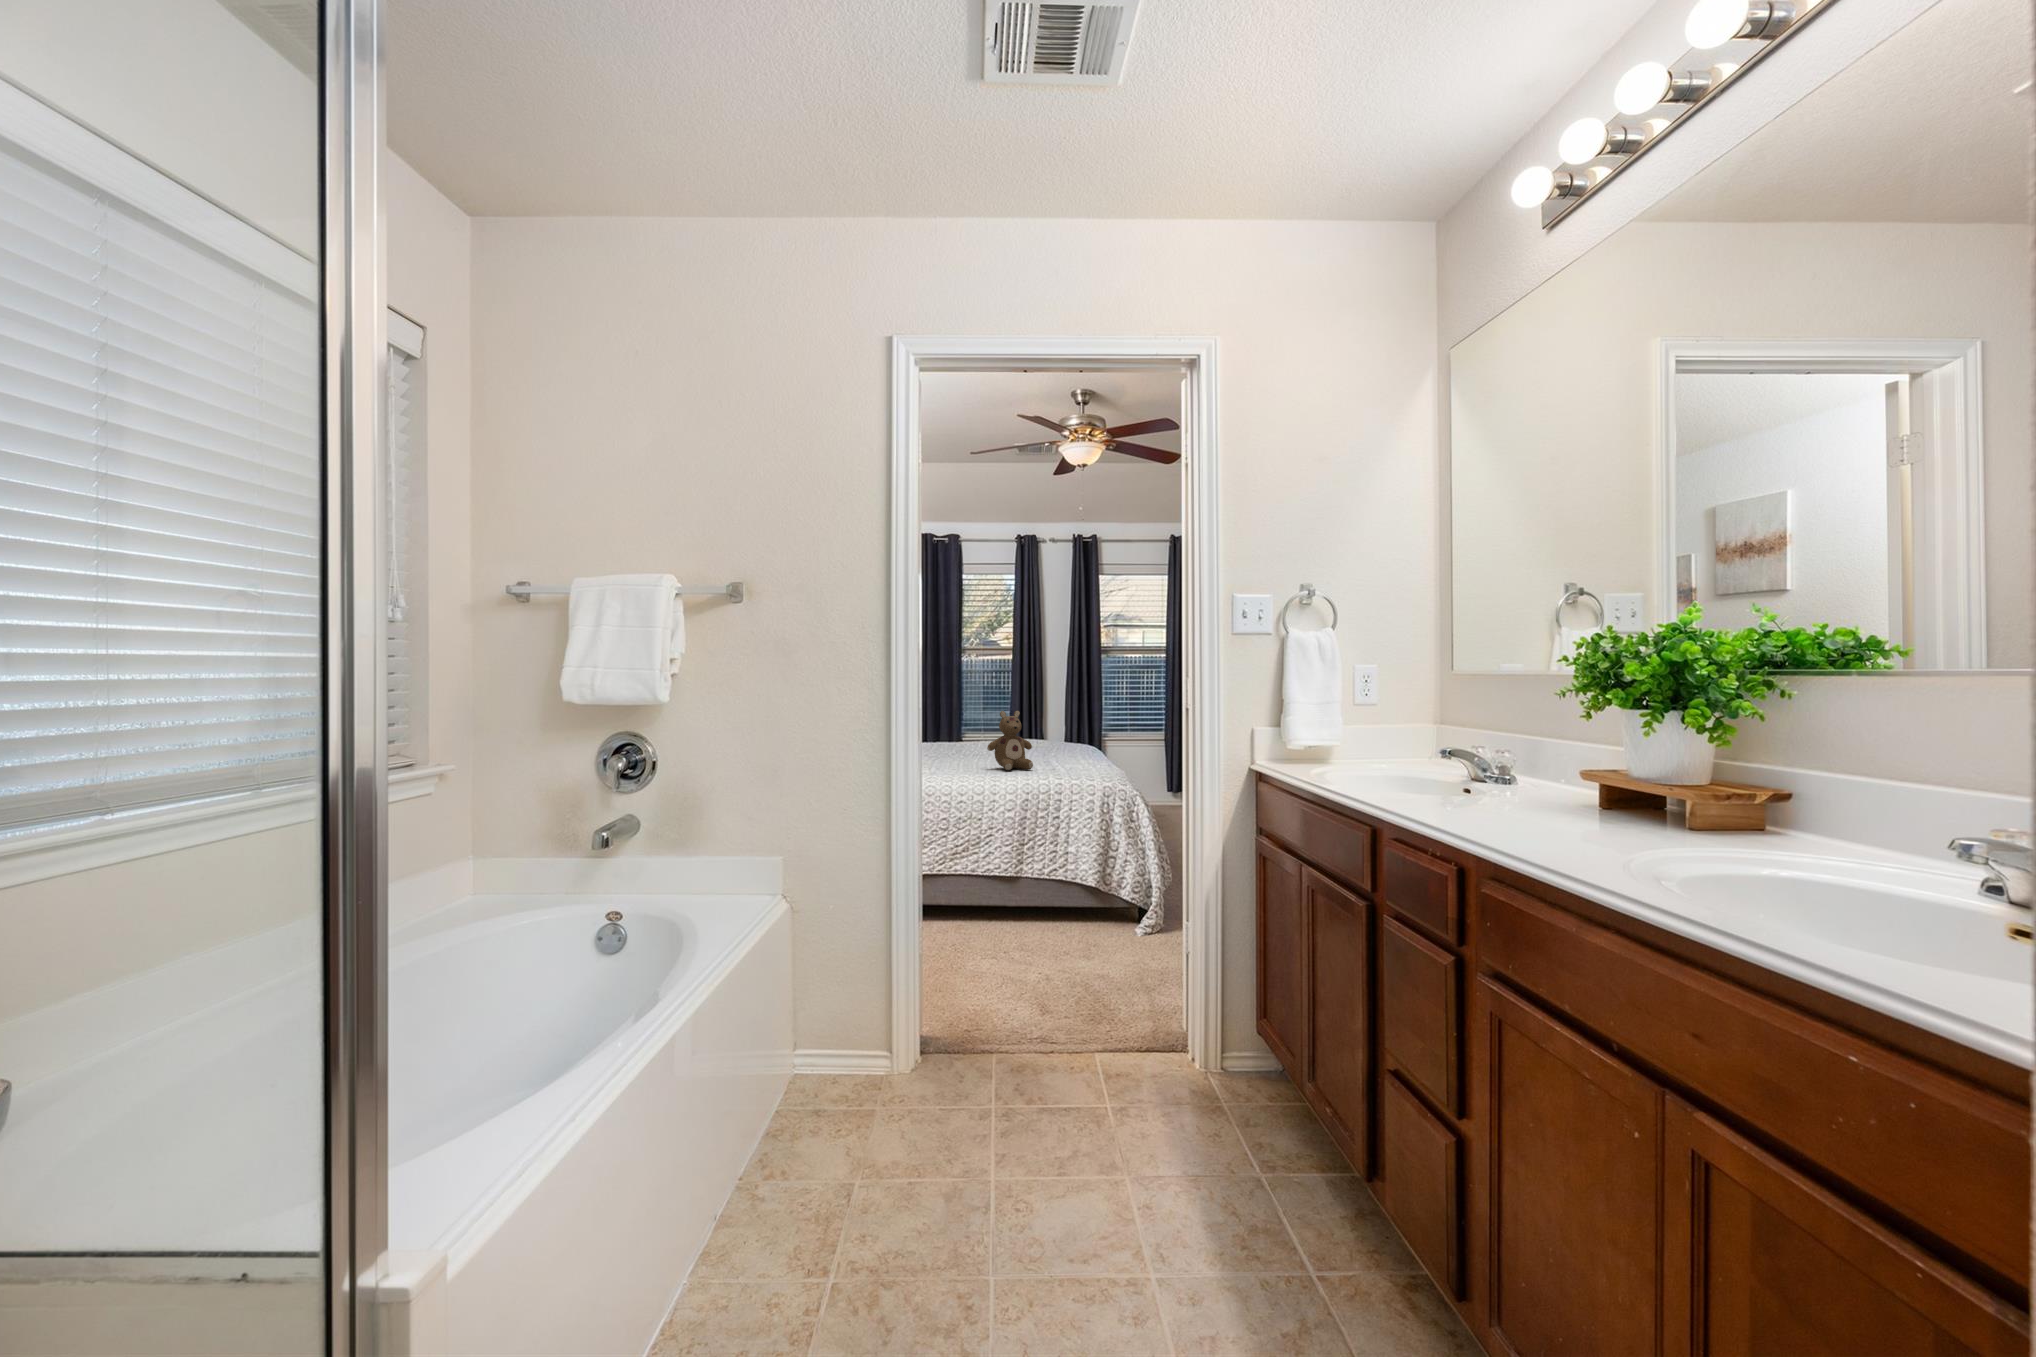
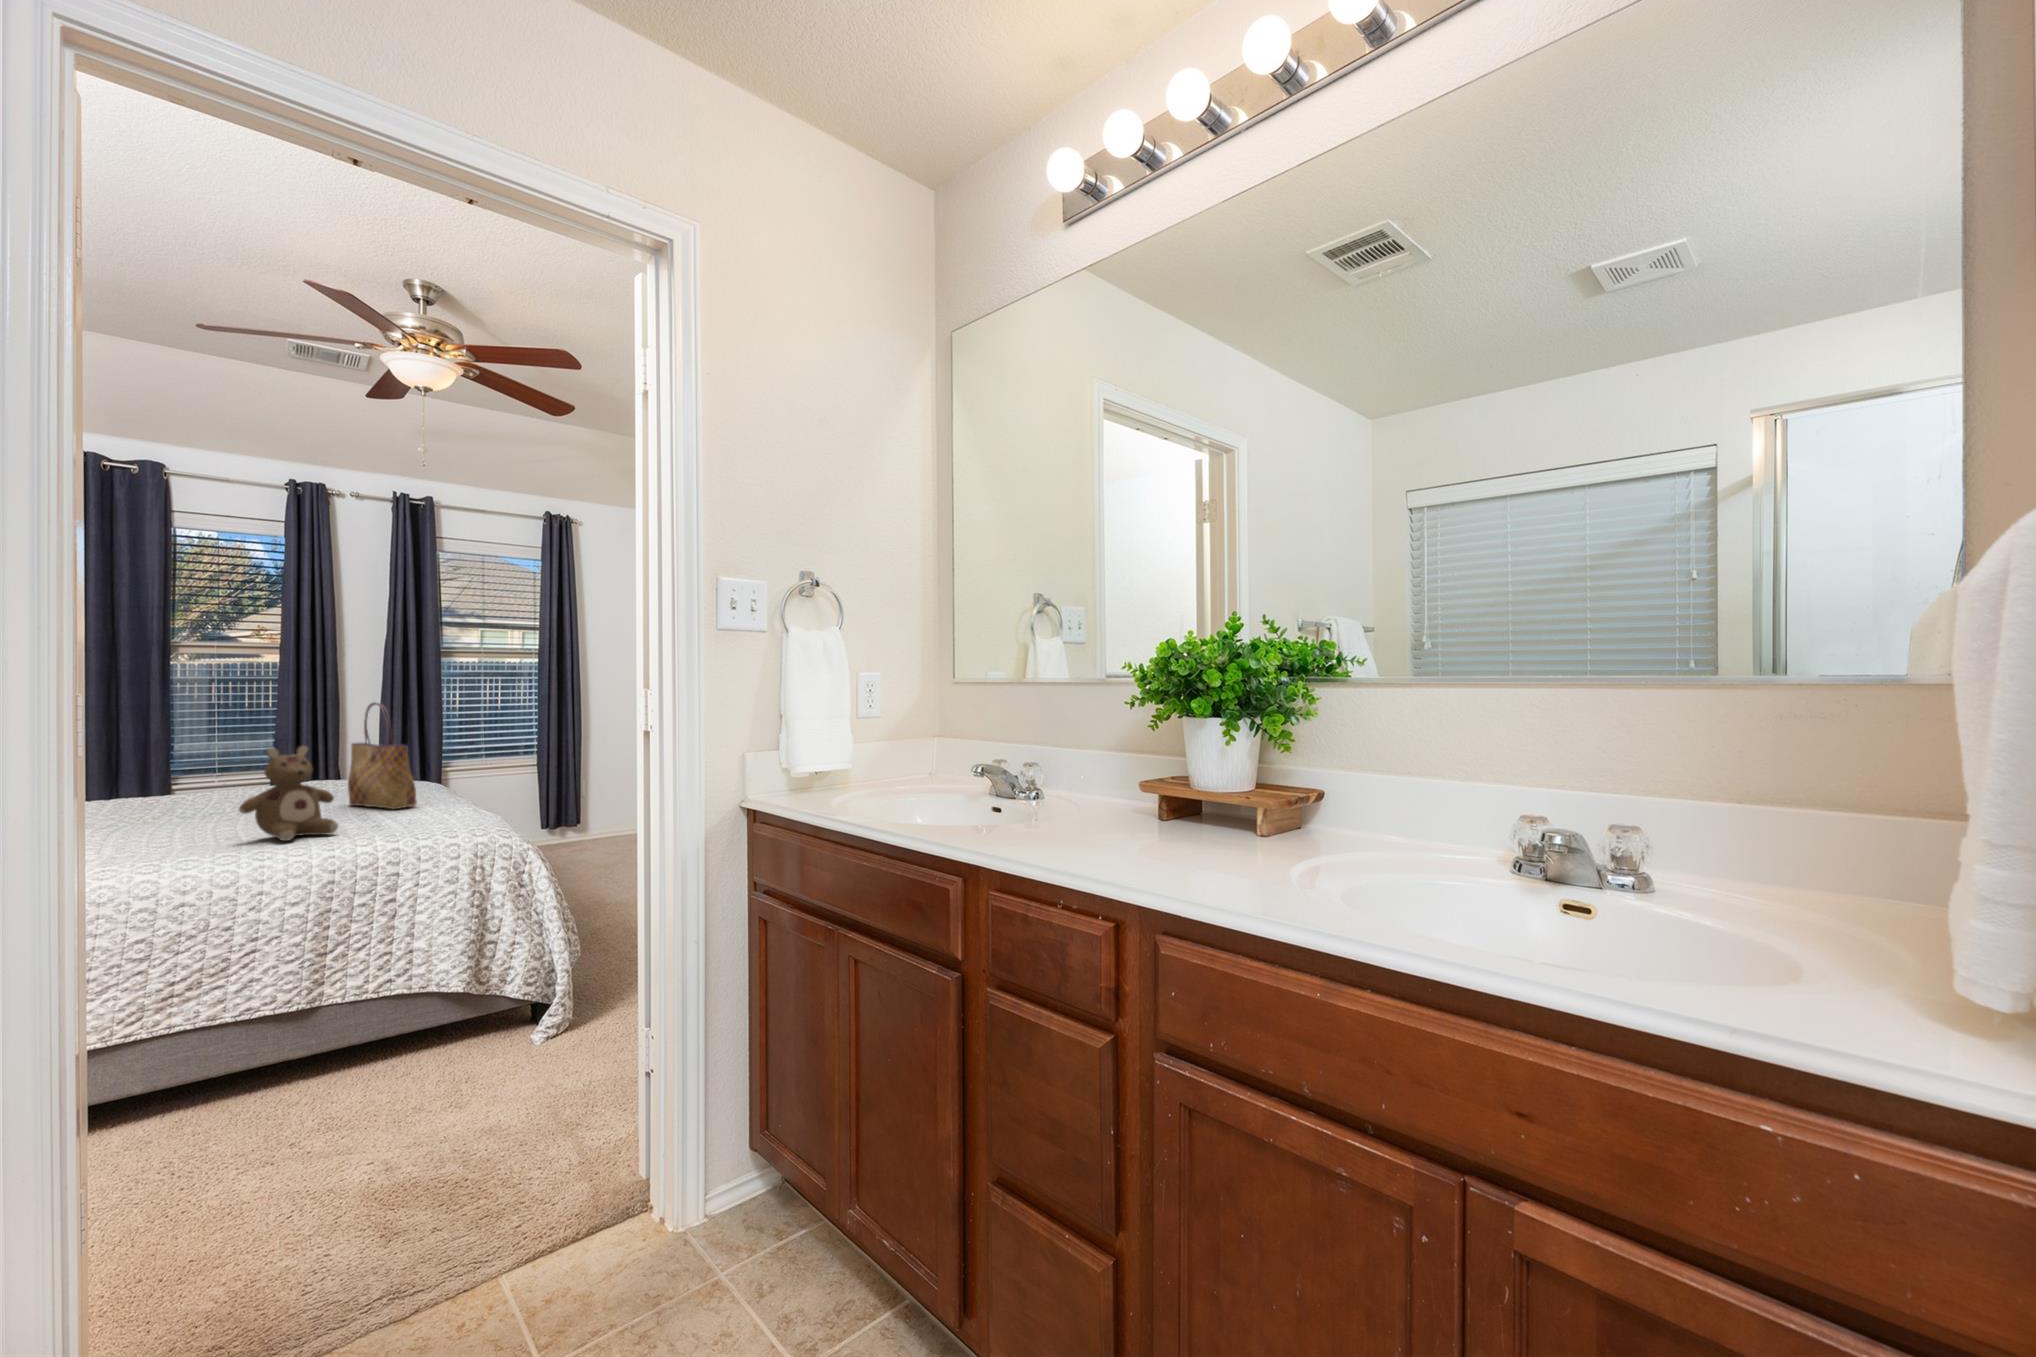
tote bag: none [1042,685,1077,760] -> present [348,702,417,809]

